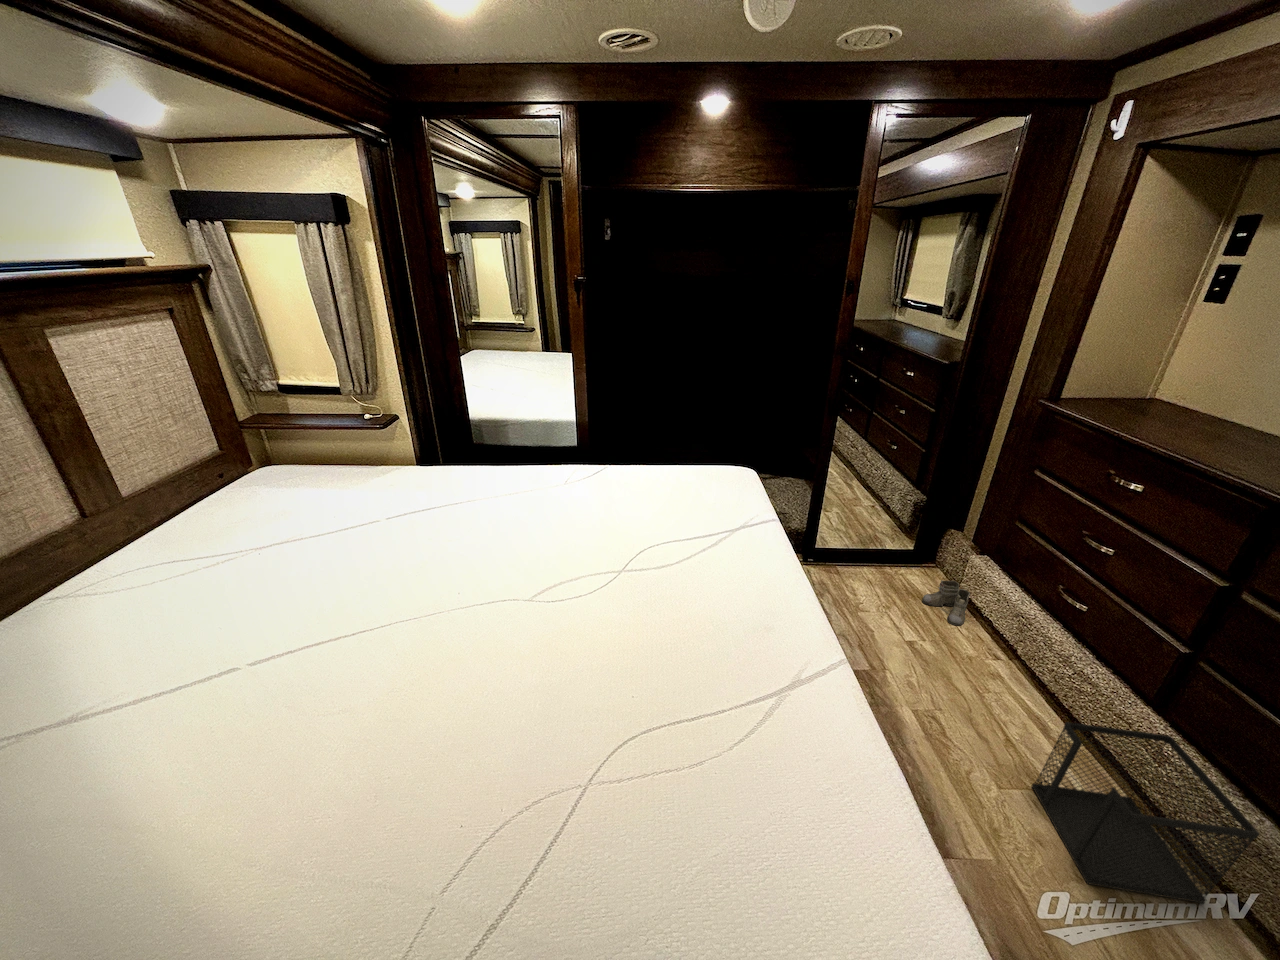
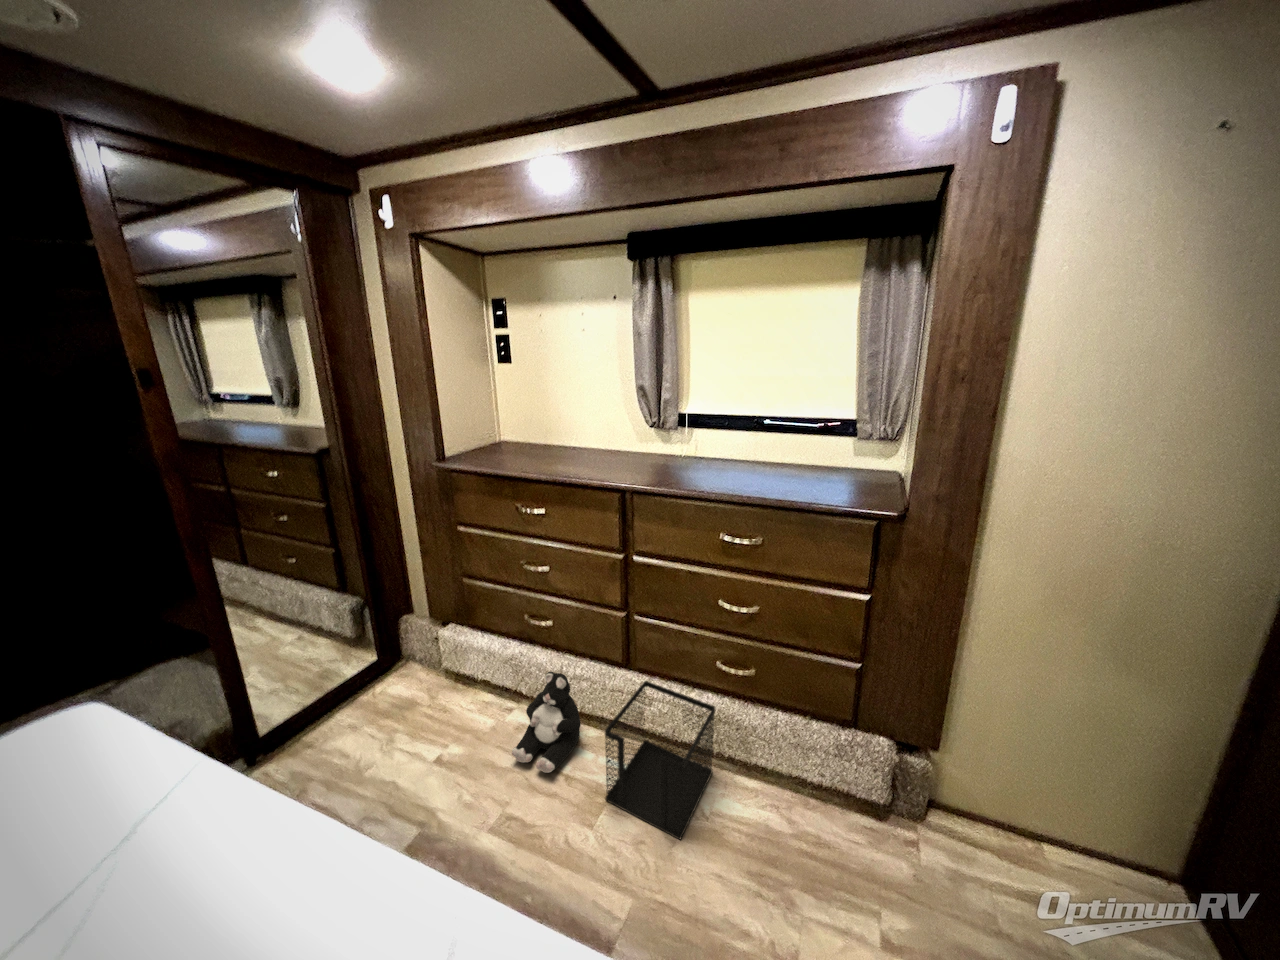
boots: present [922,580,970,625] -> none [416,664,472,708]
plush toy: none [970,646,1069,731] -> present [512,672,581,773]

